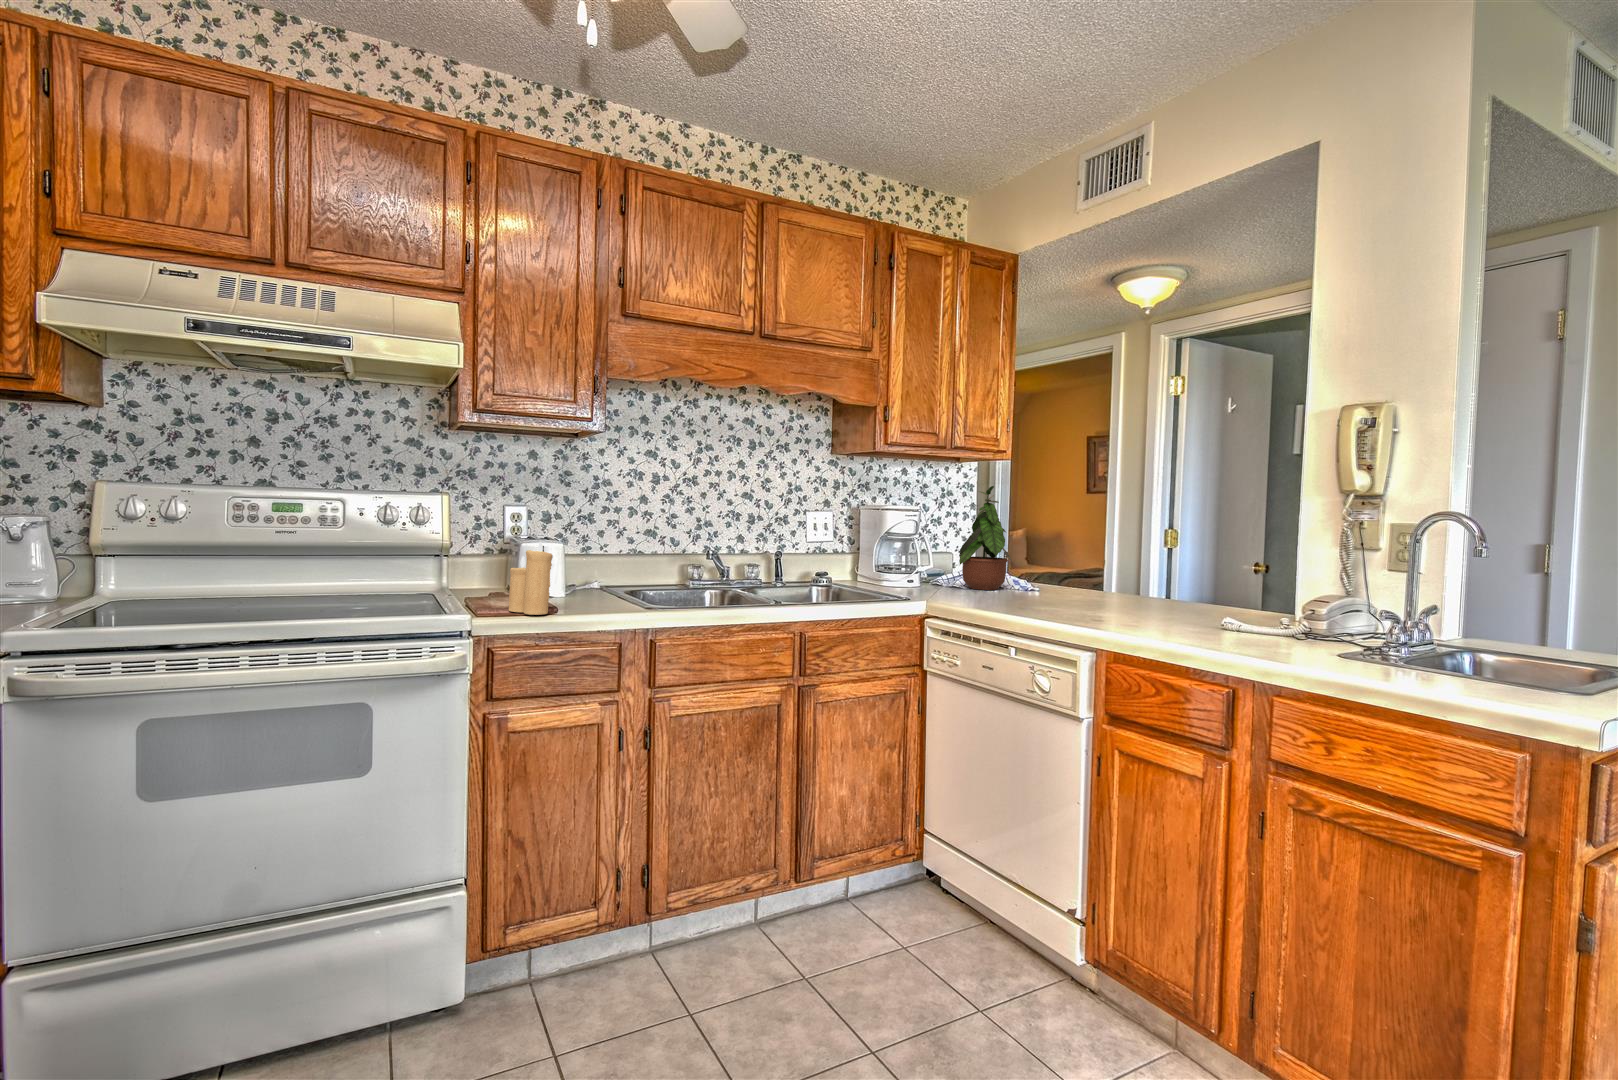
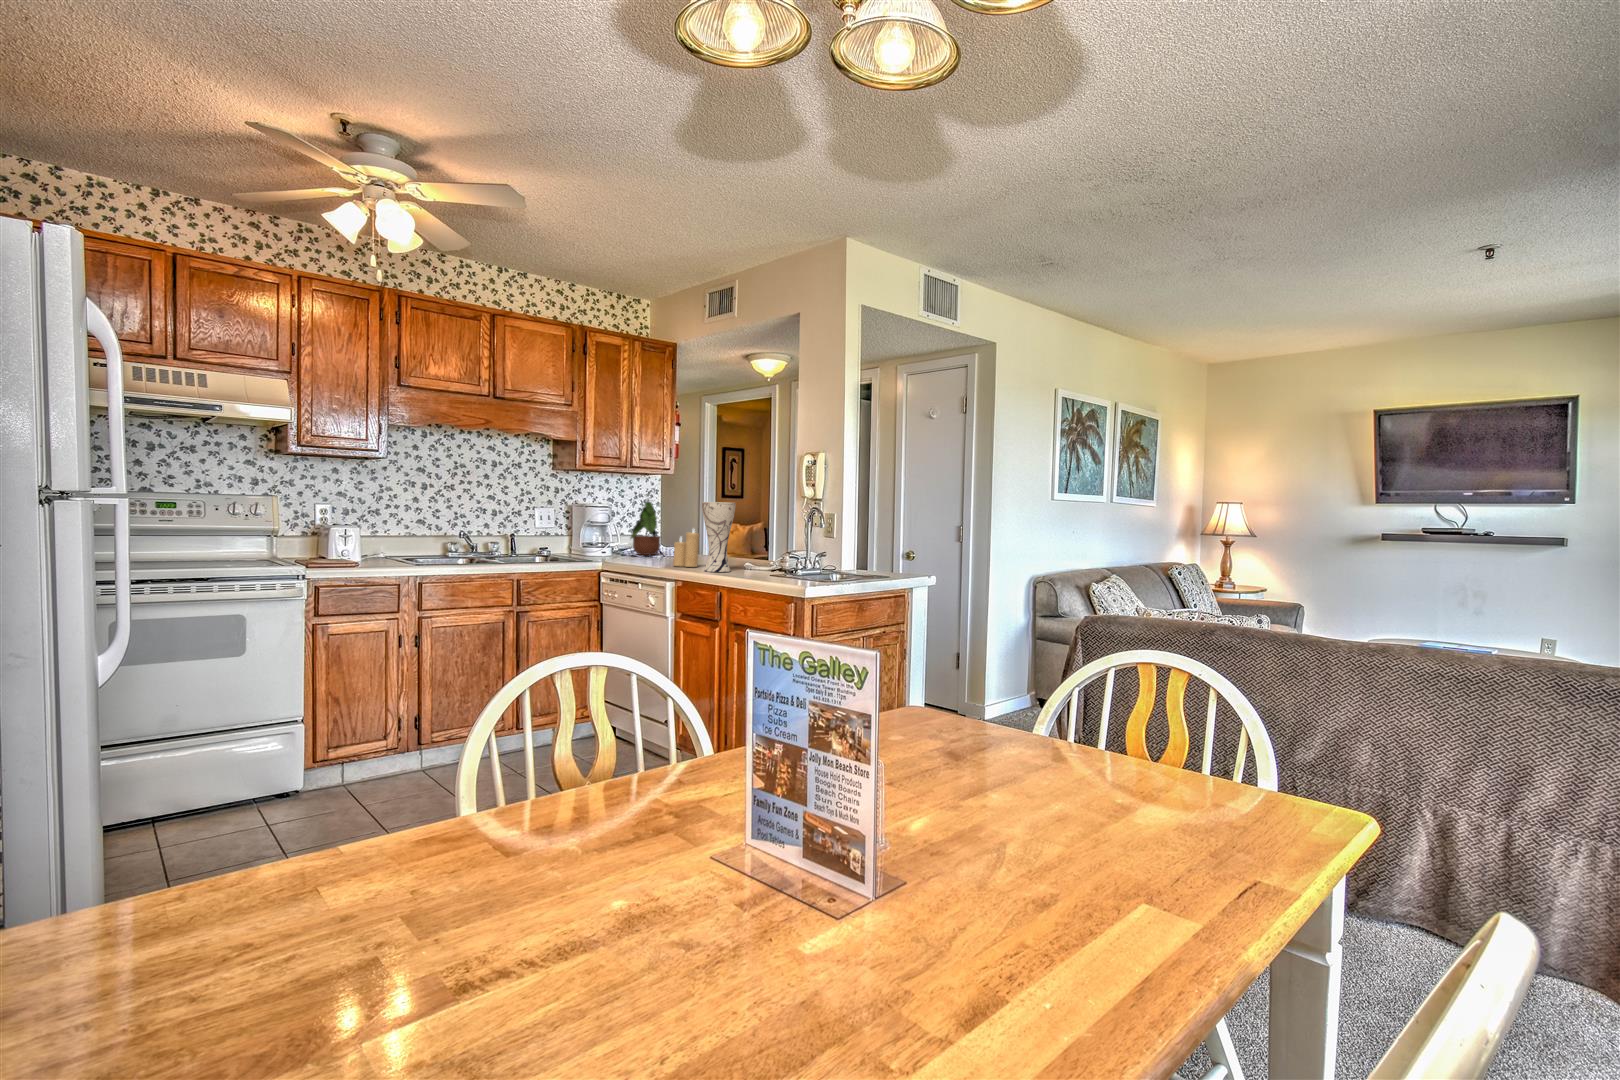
vase: none [1163,506,1235,645] -> present [702,502,736,572]
candle: present [509,542,552,615] -> present [673,529,699,567]

